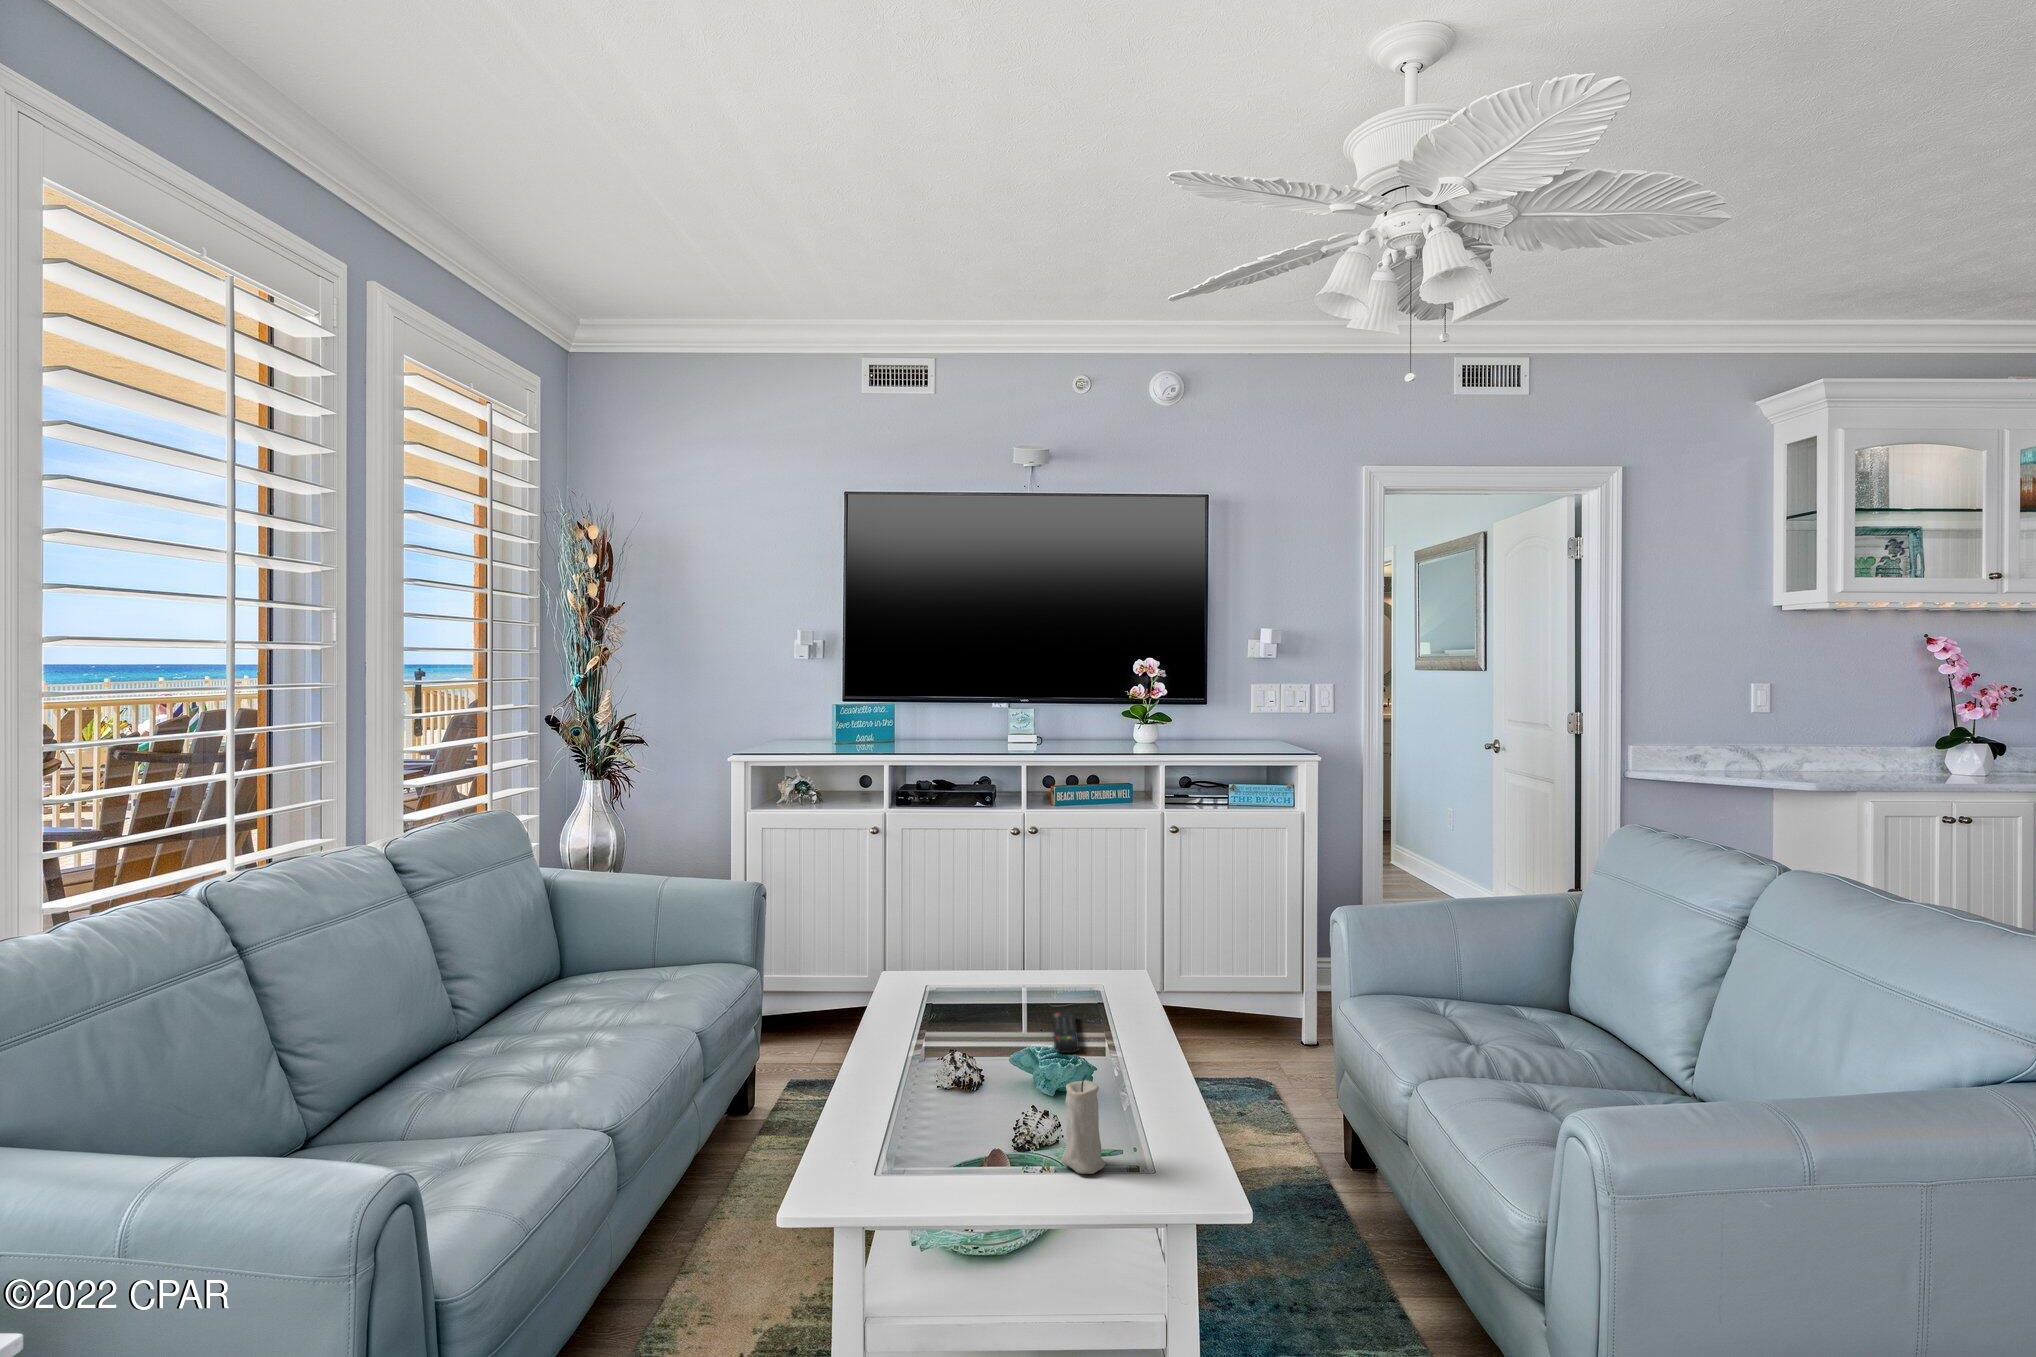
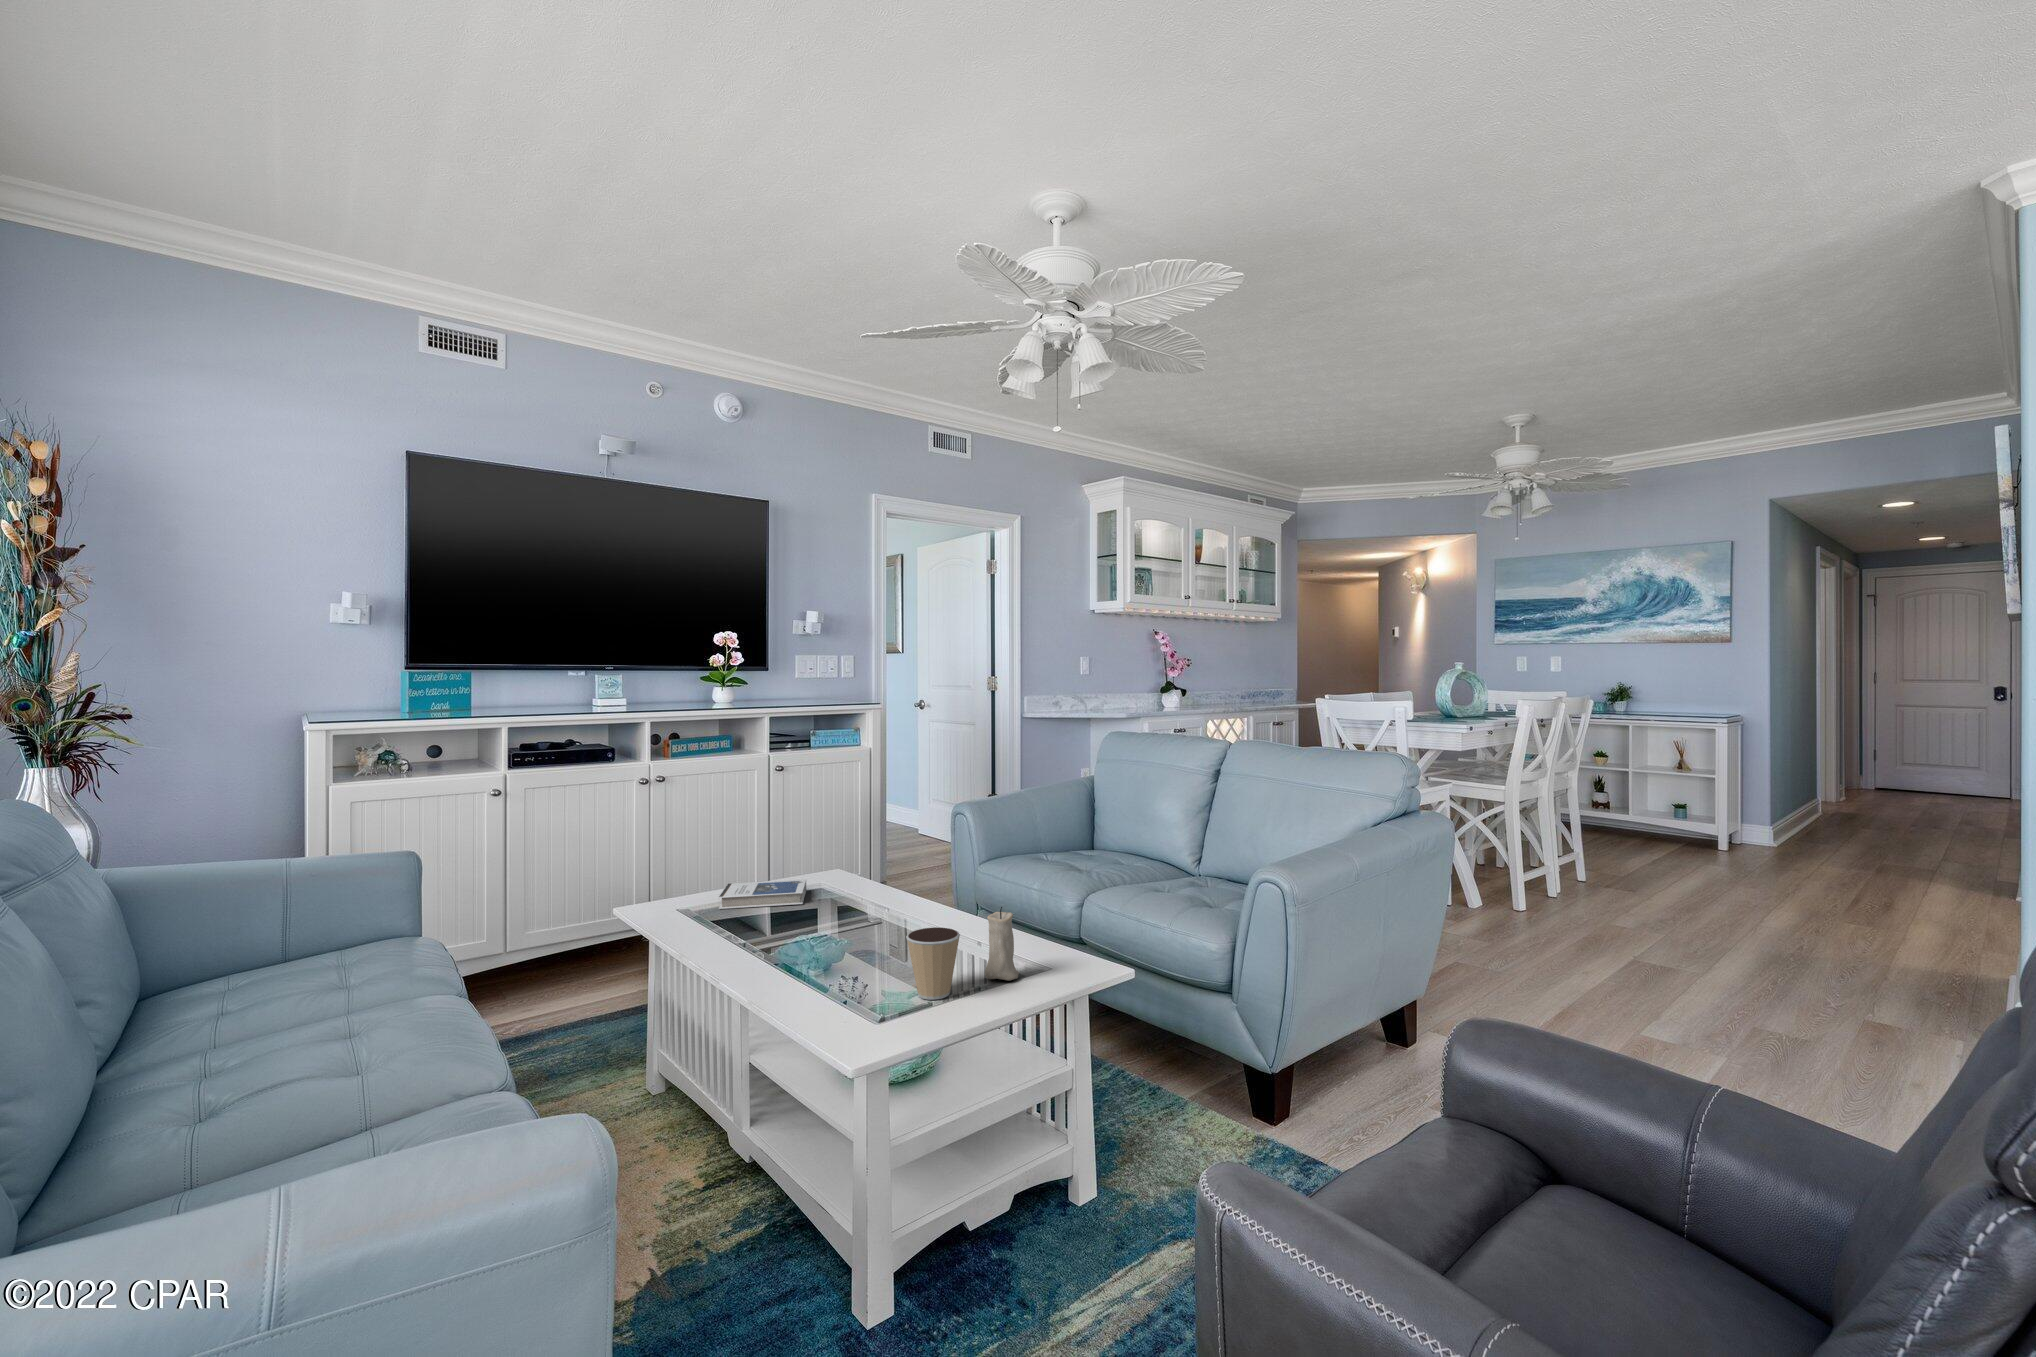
hardback book: none [974,964,1084,1006] -> present [719,879,806,909]
remote control: present [1052,1012,1079,1053] -> none [817,903,878,927]
coffee cup: none [952,1078,1018,1169] -> present [906,927,960,1000]

